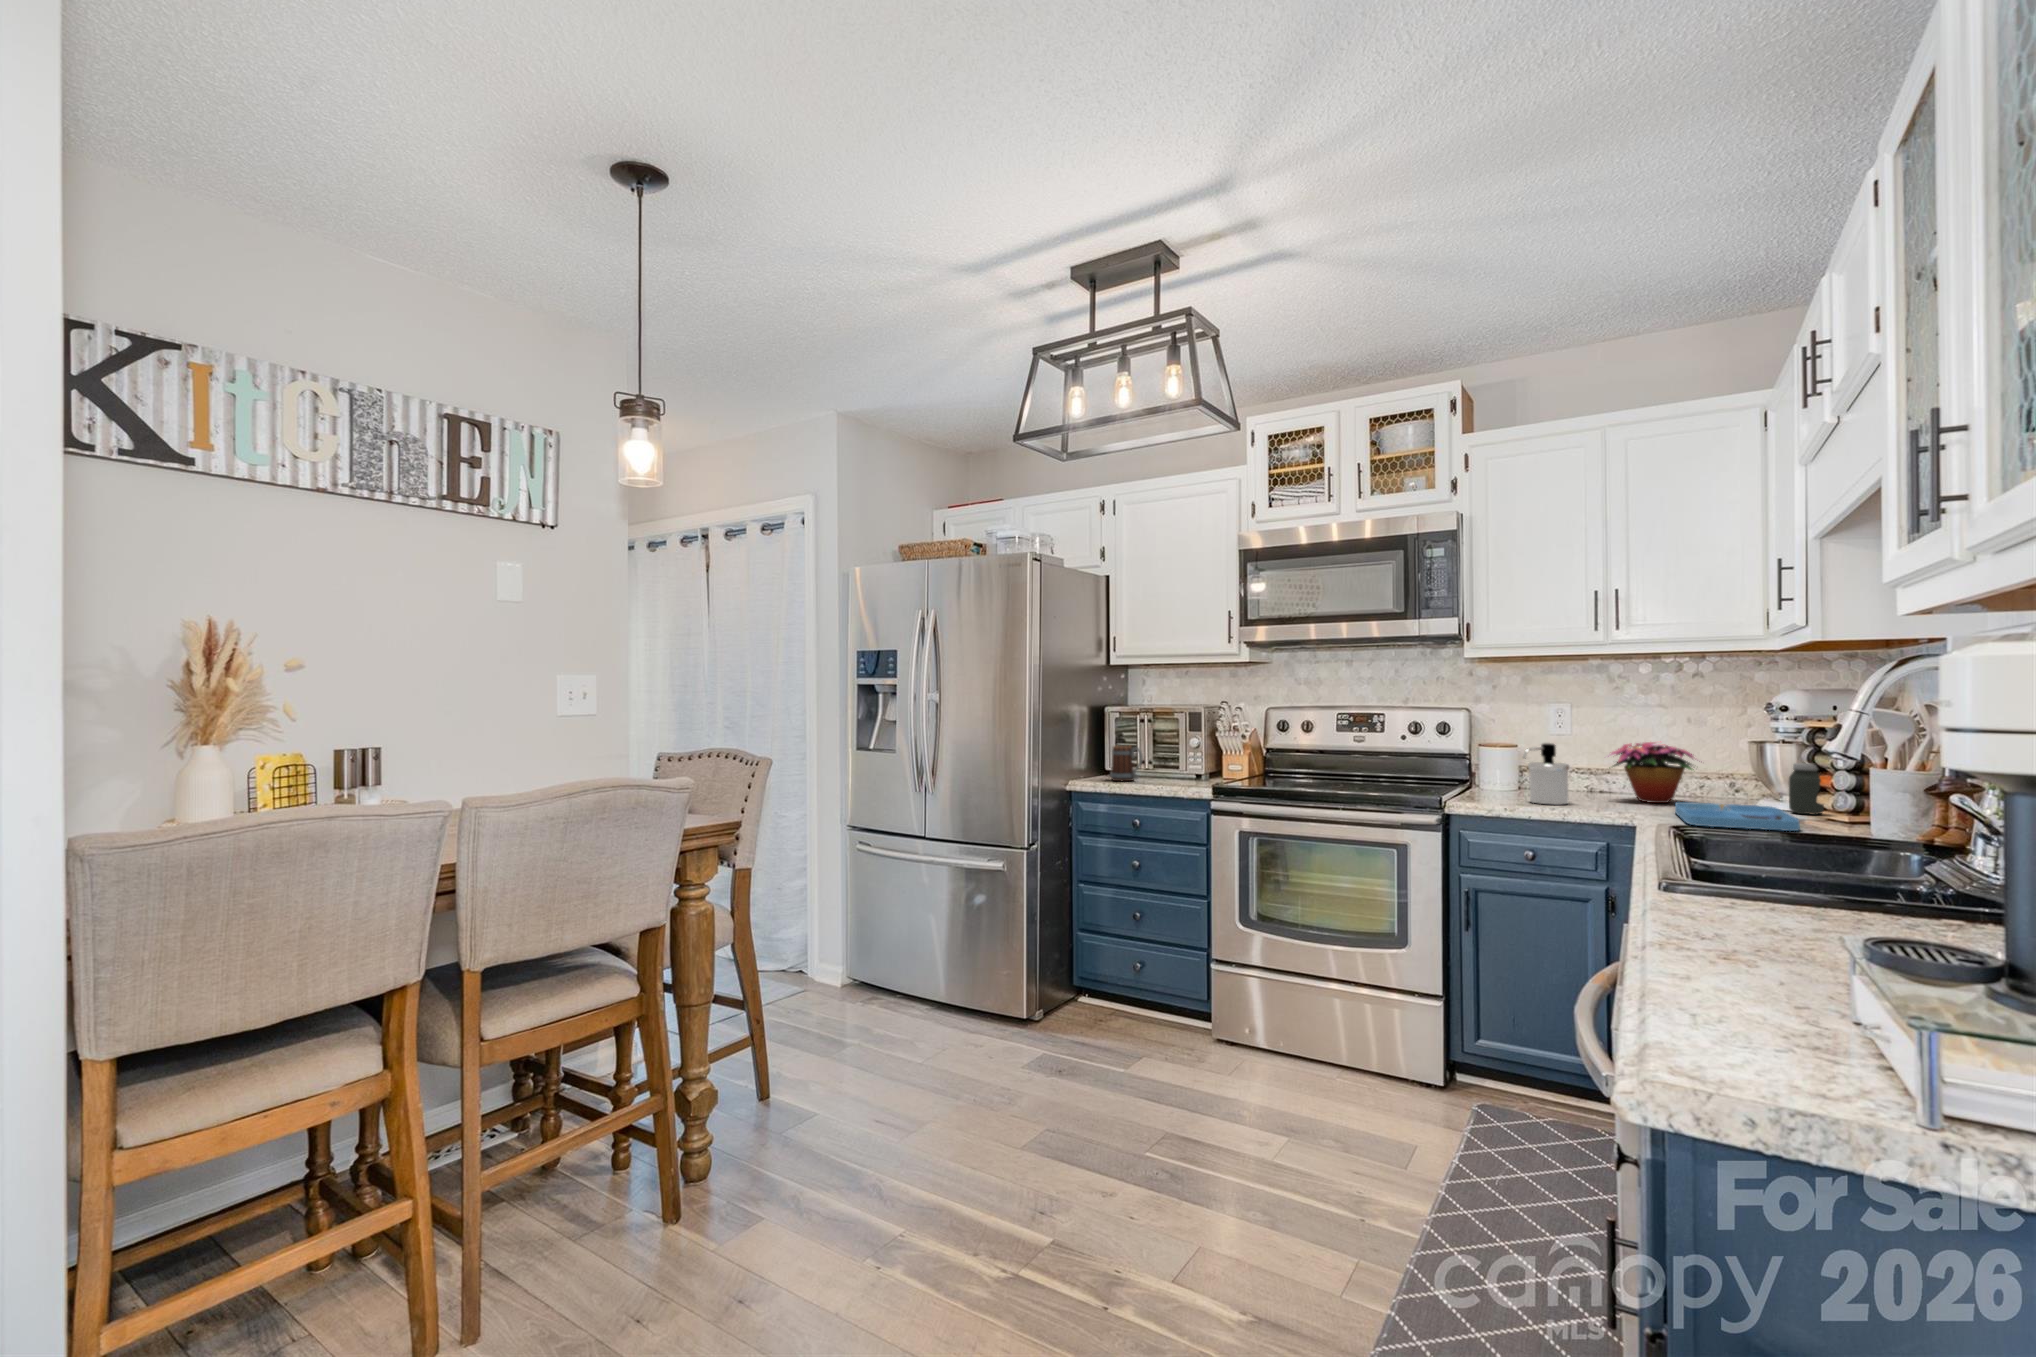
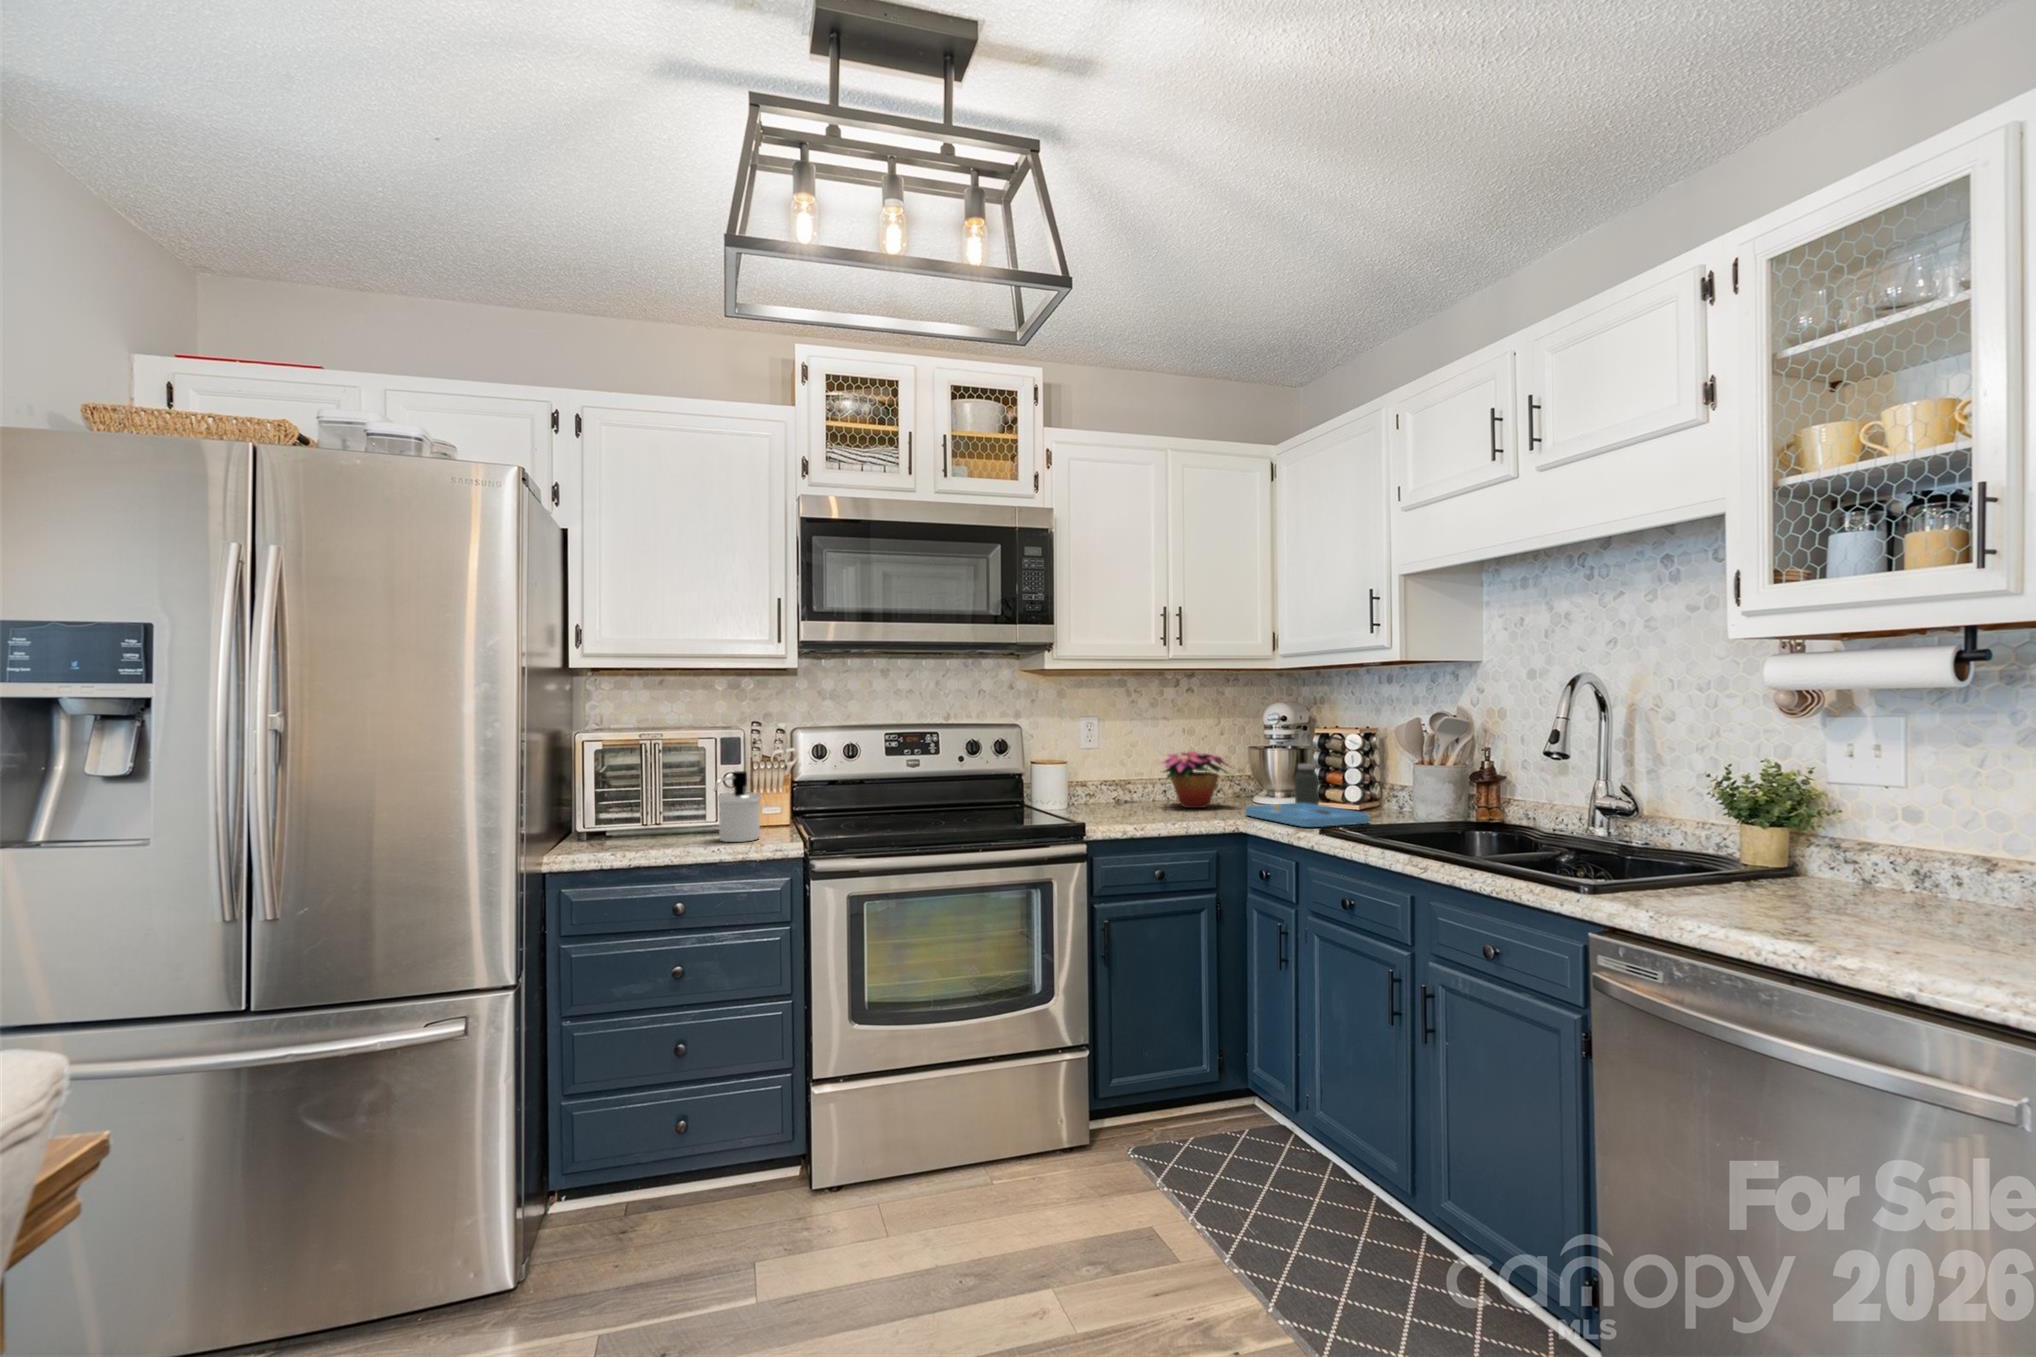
soap dispenser: present [1523,743,1570,805] -> present [714,771,761,842]
mug: present [1110,746,1143,781] -> none [595,791,654,846]

